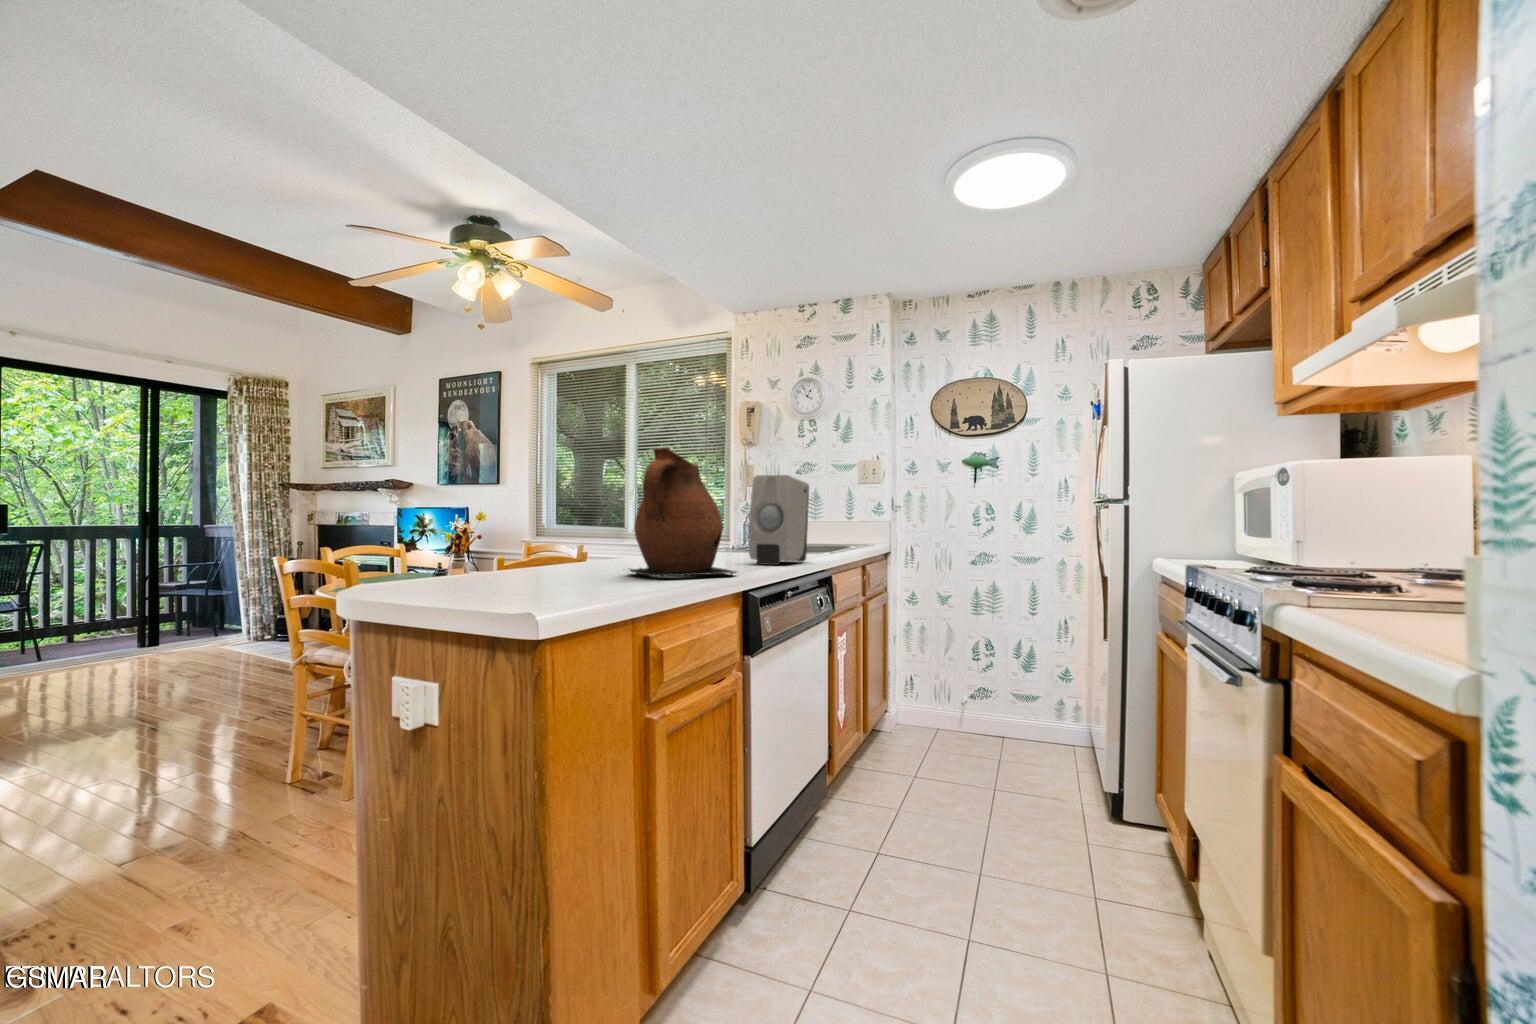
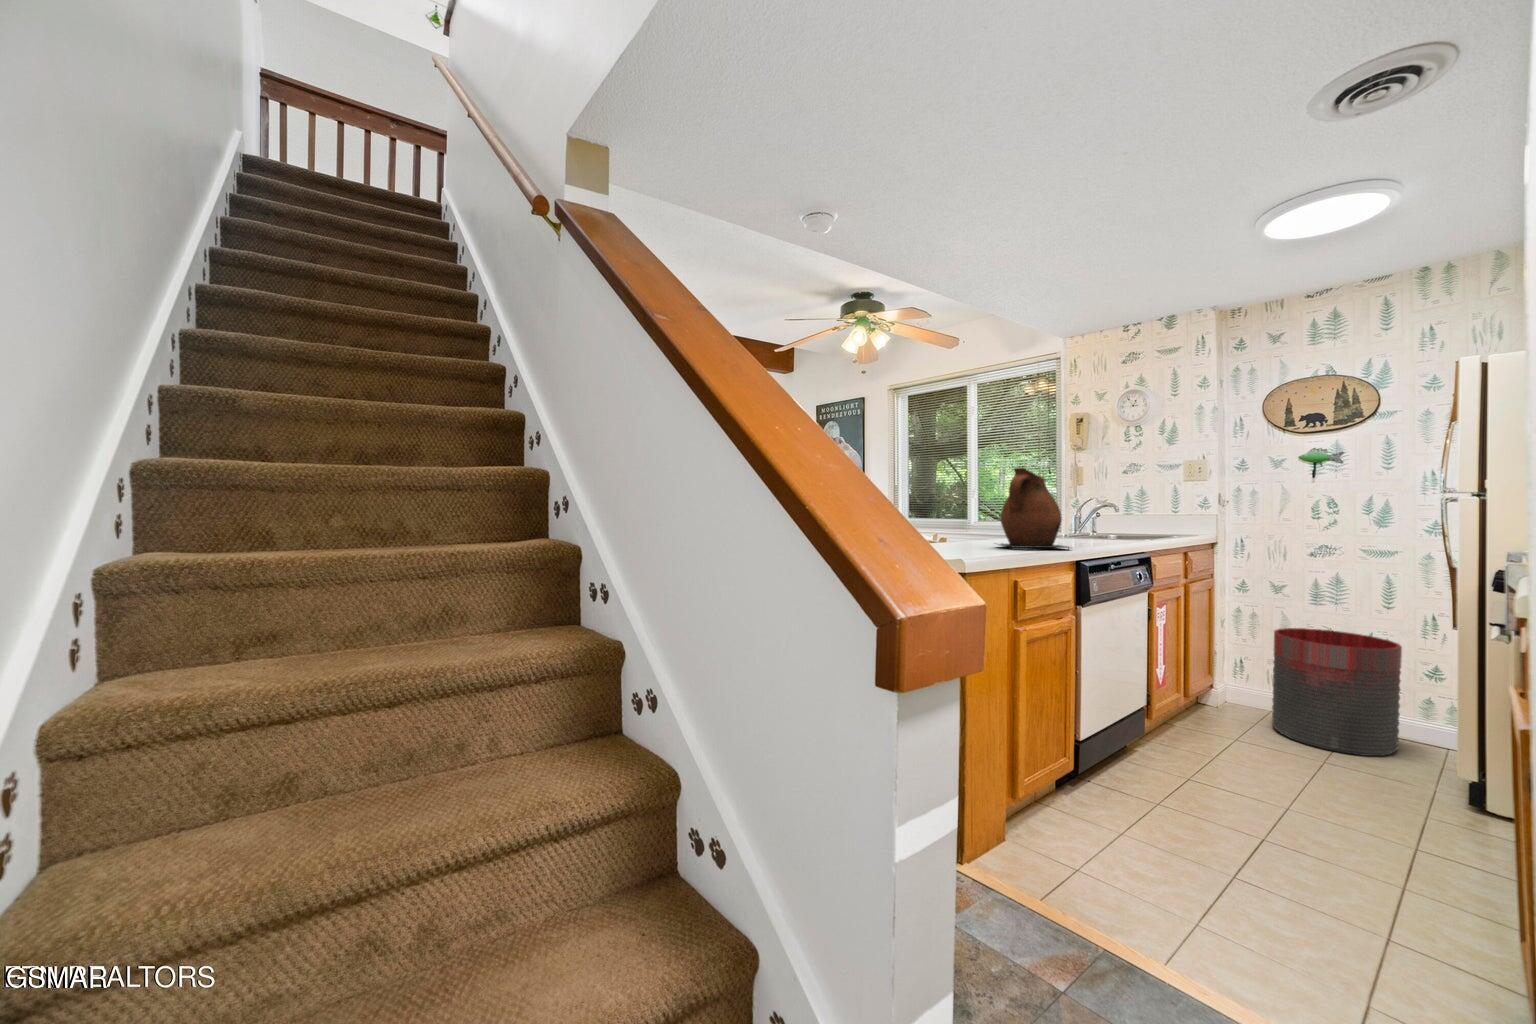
soap dispenser: present [749,475,809,565] -> none [1079,480,1129,546]
trash can: none [943,642,1049,778] -> present [1272,628,1402,756]

